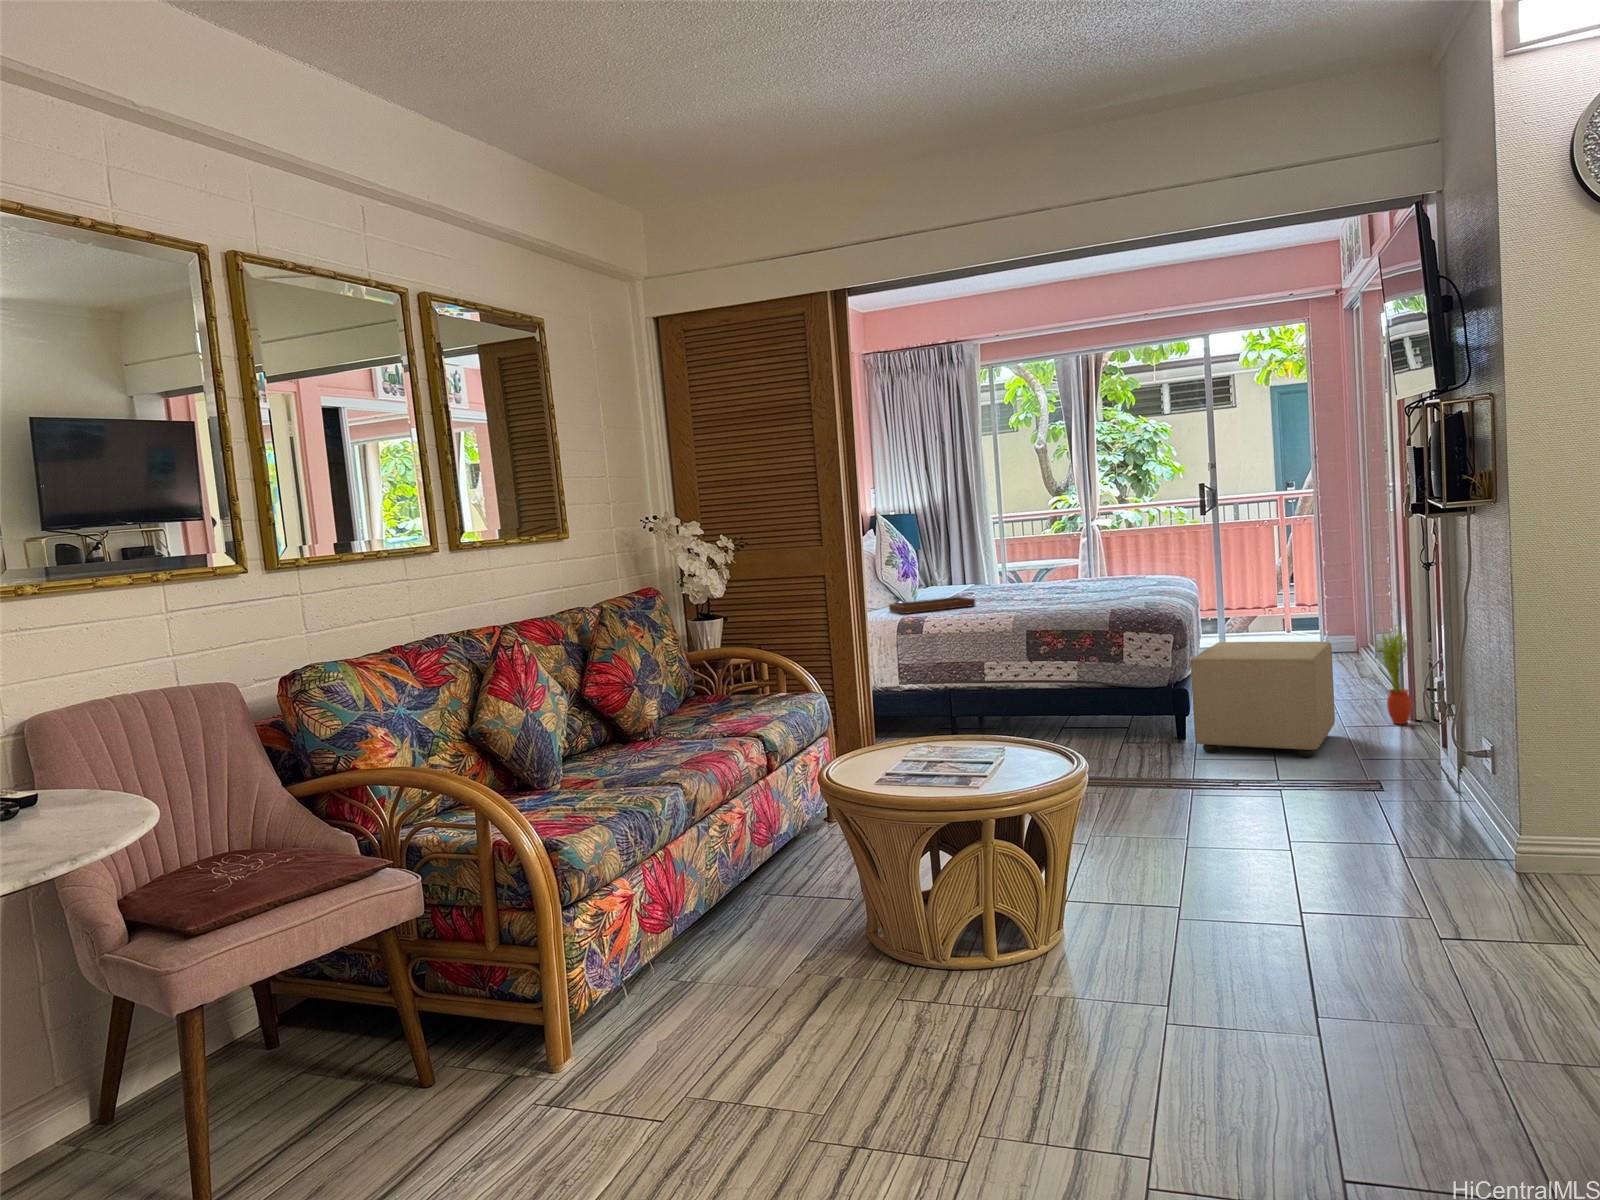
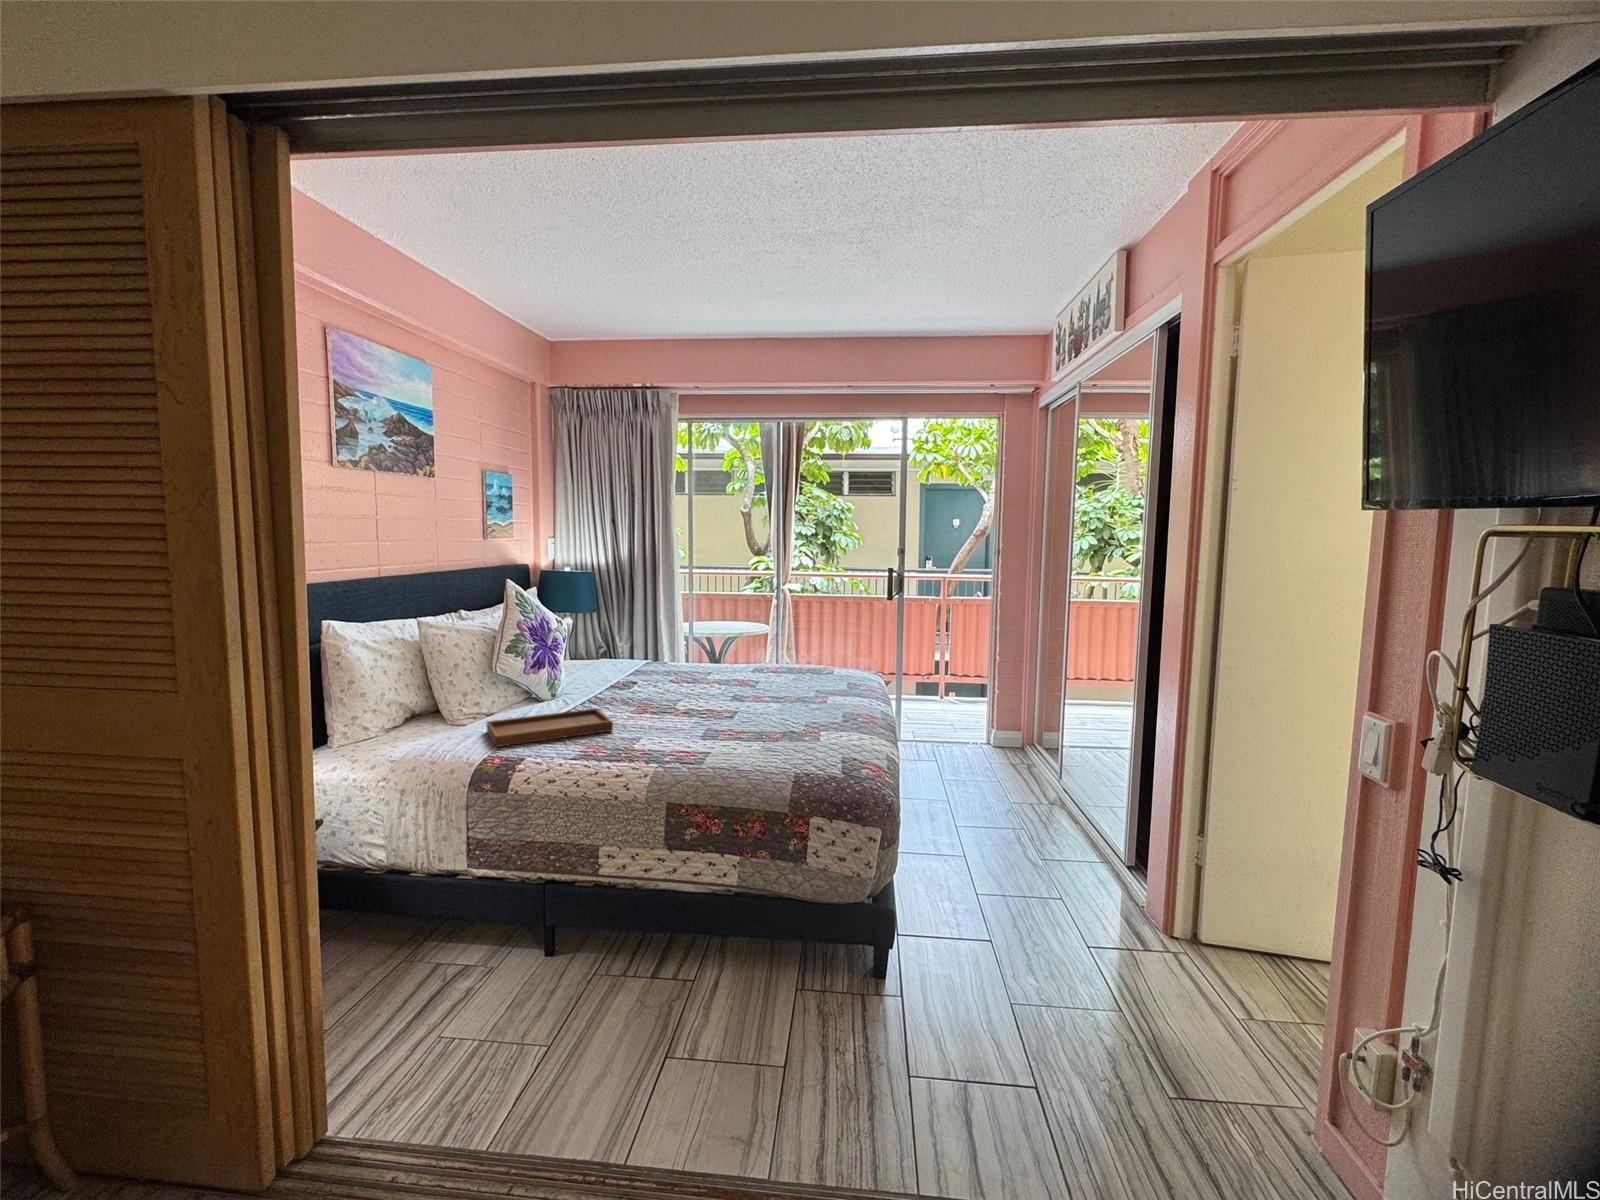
potted plant: present [1375,627,1412,724] -> none [1115,798,1164,933]
ottoman: present [1191,642,1335,758] -> none [904,818,1100,1057]

